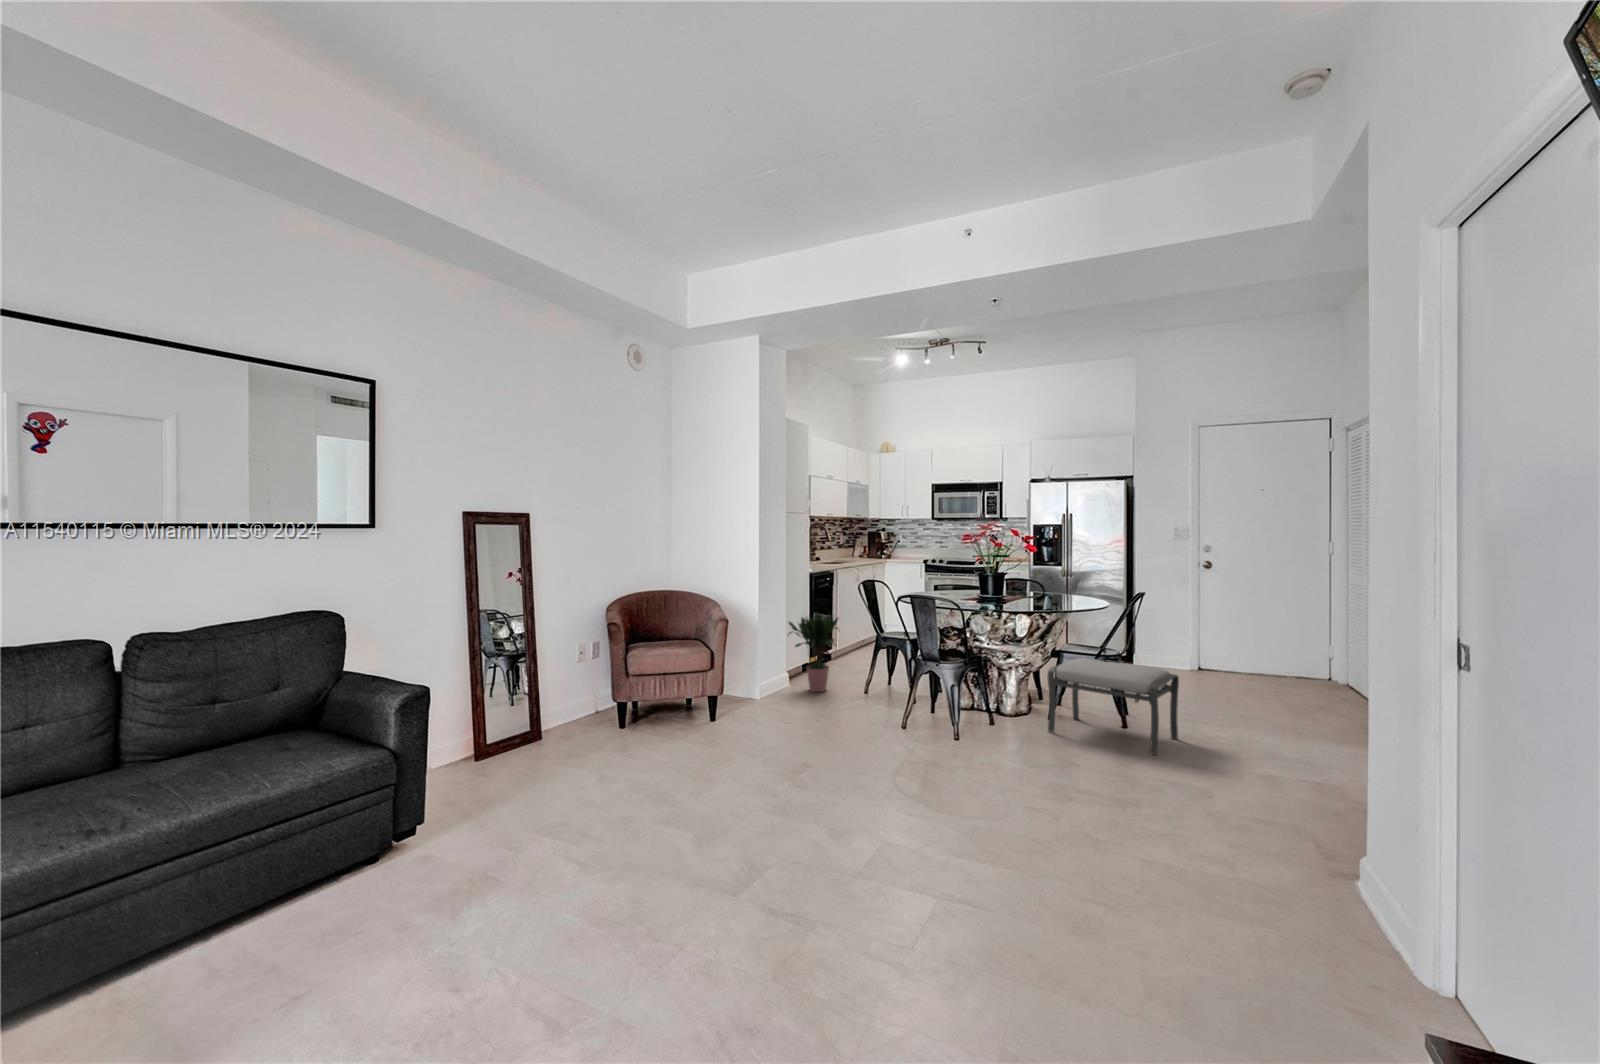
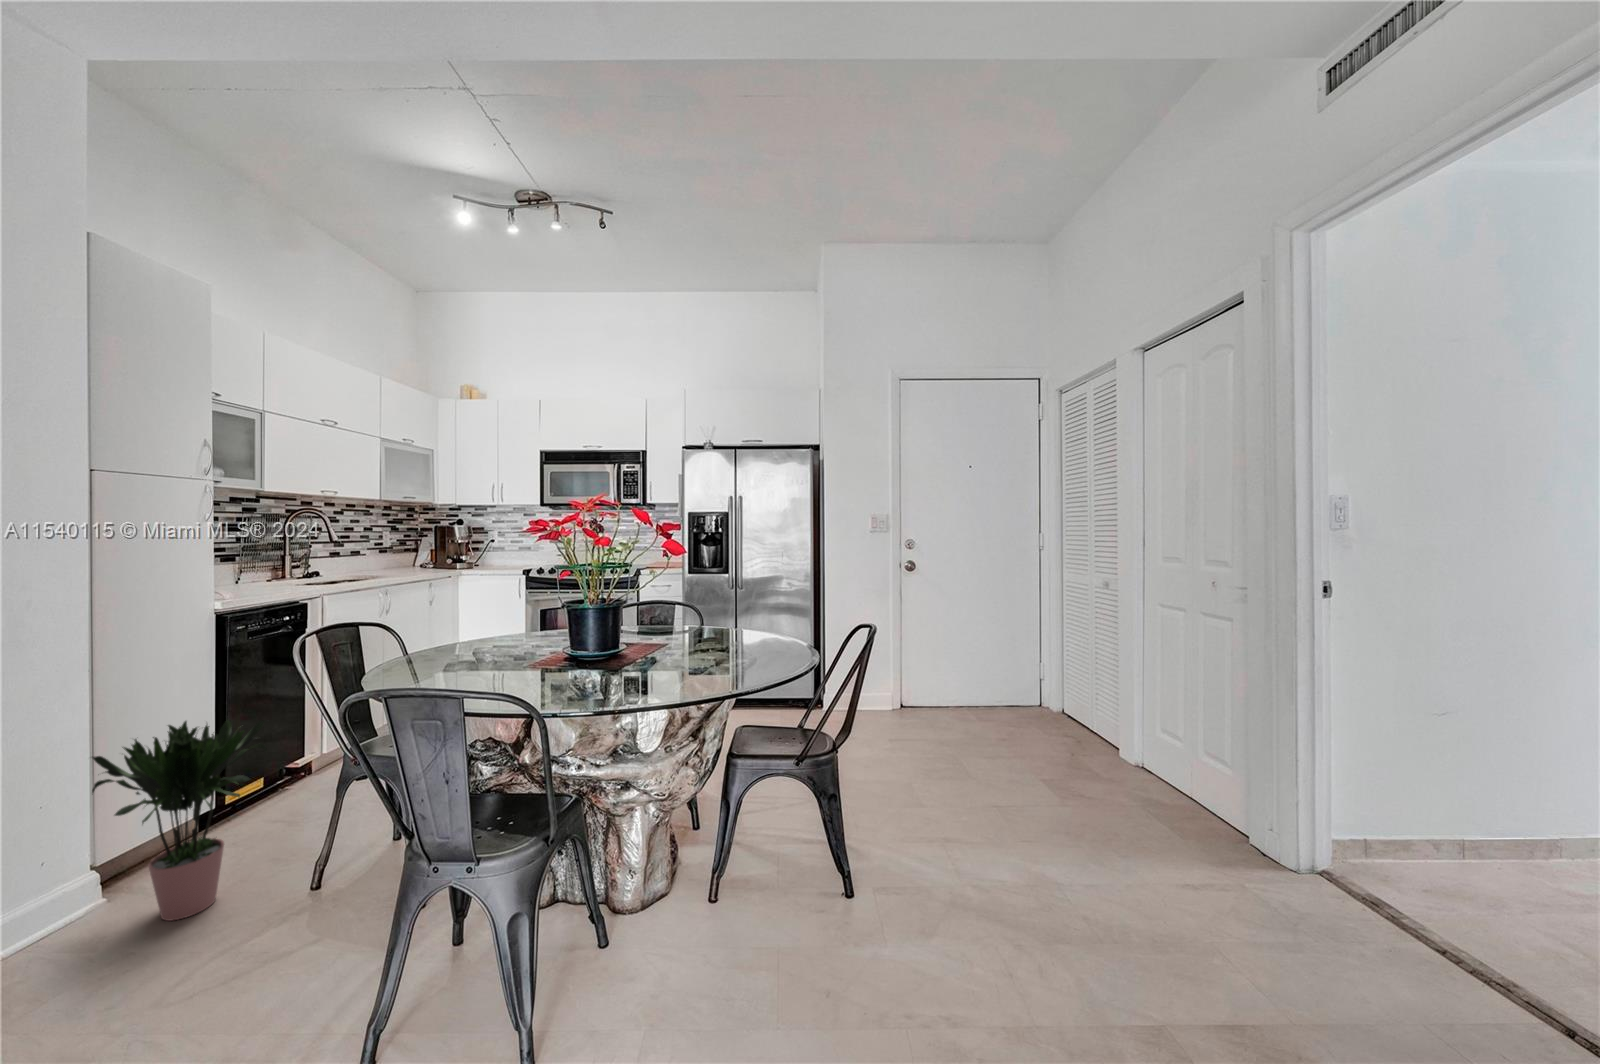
ottoman: present [1048,658,1179,755] -> none [701,776,941,1018]

